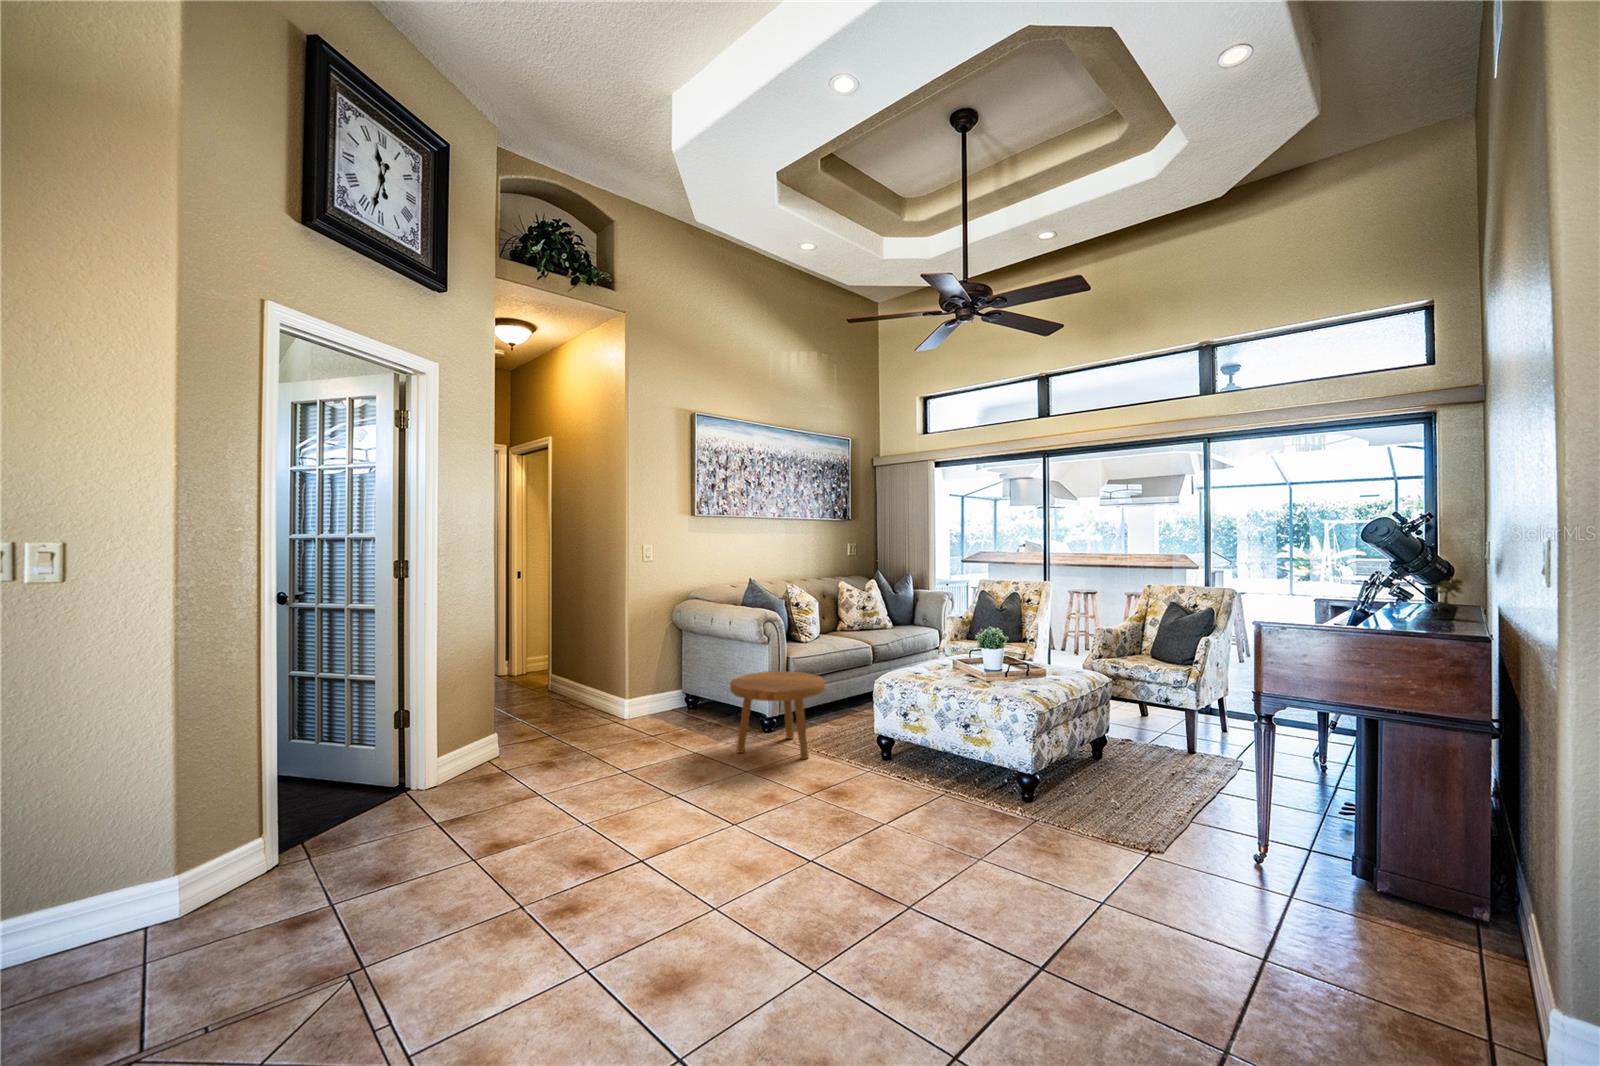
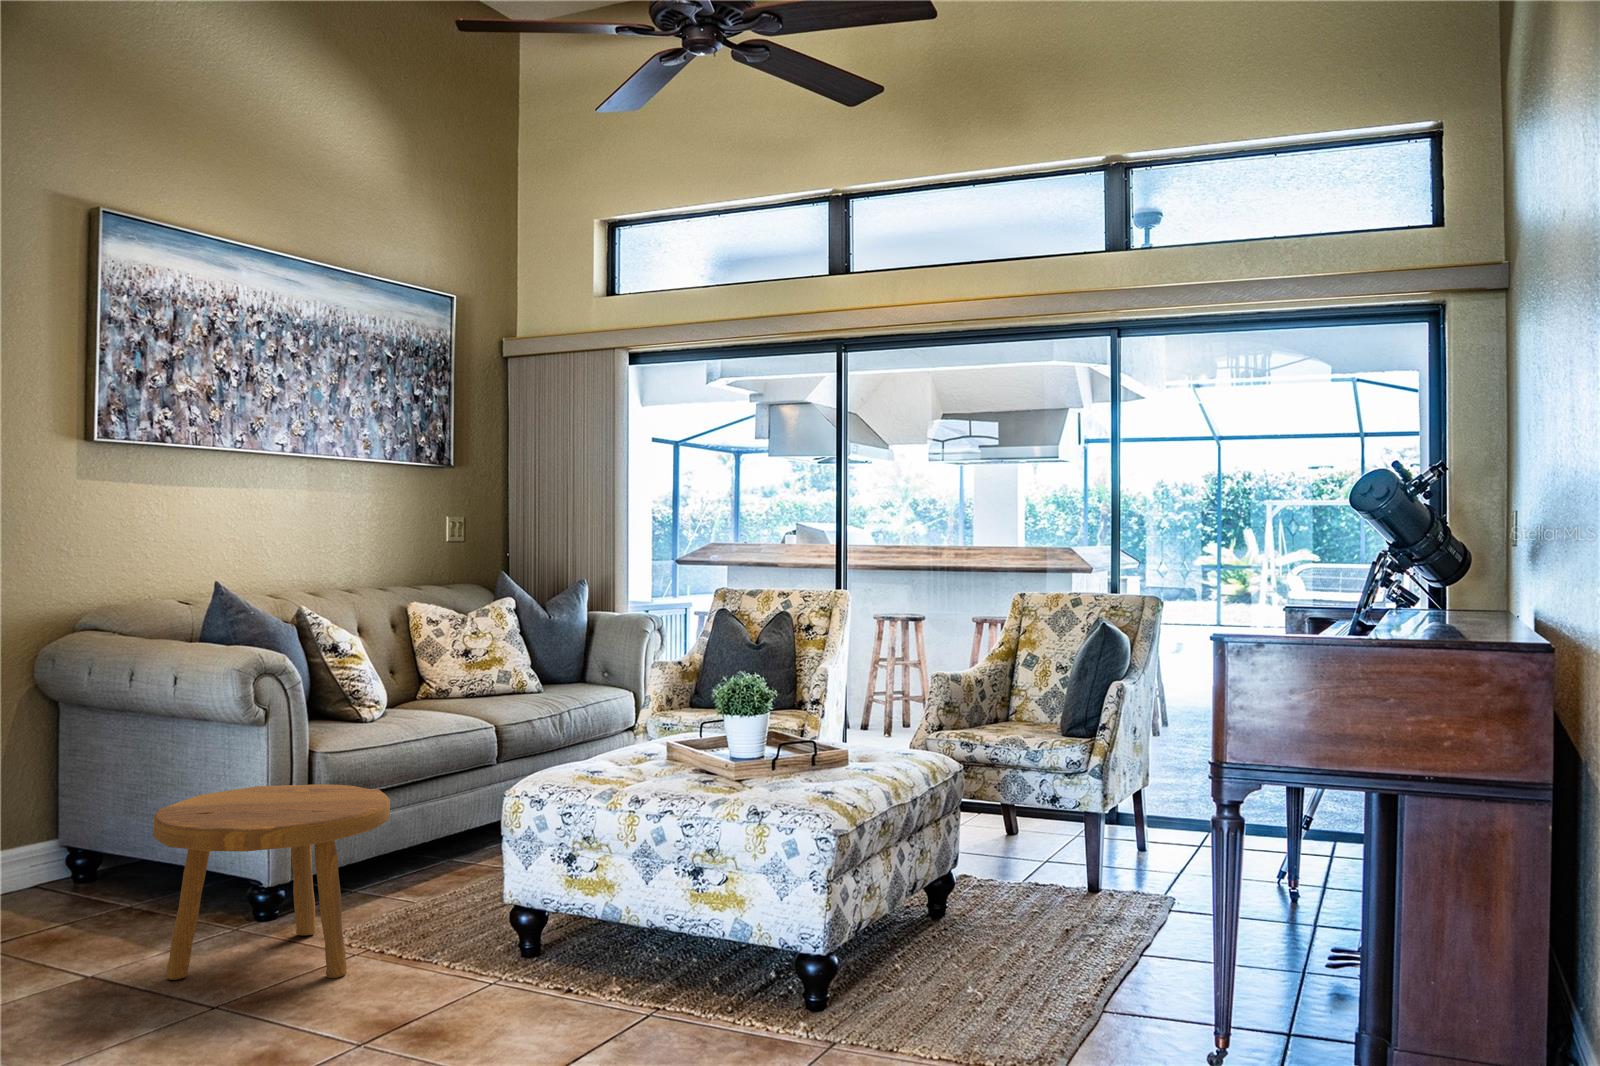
succulent plant: present [1432,577,1462,619] -> none [1454,554,1507,625]

